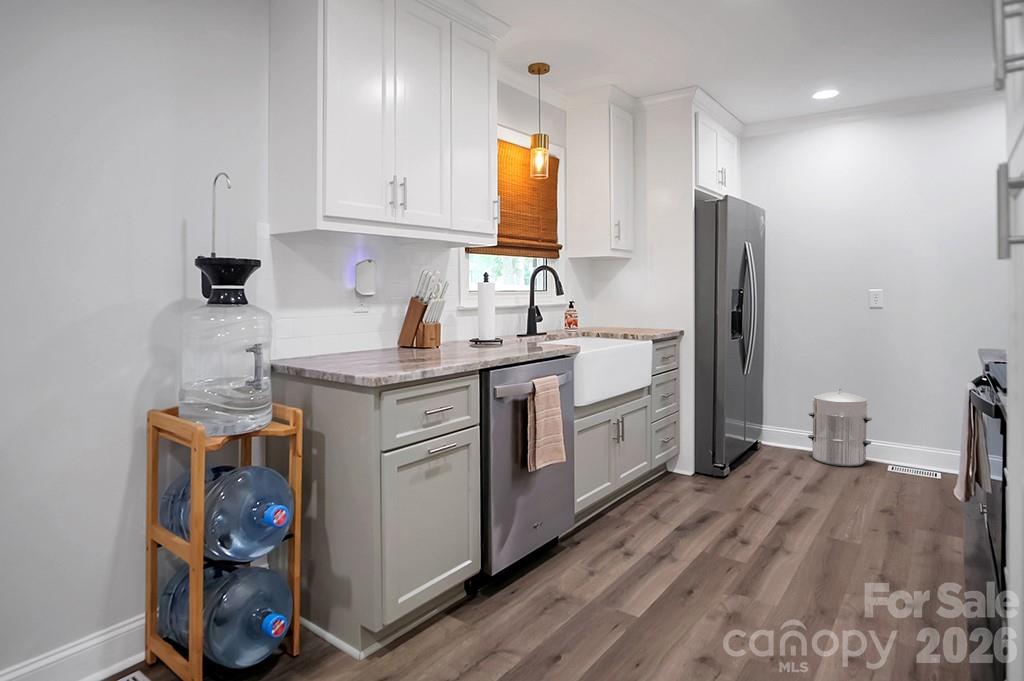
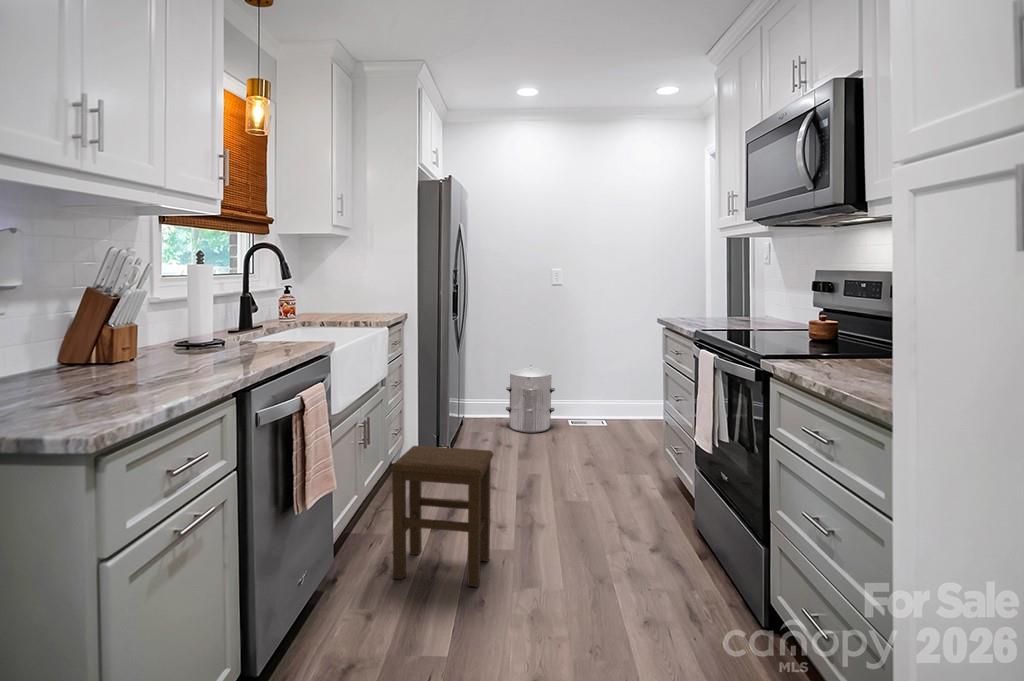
stool: none [620,442,724,579] -> present [391,446,493,587]

